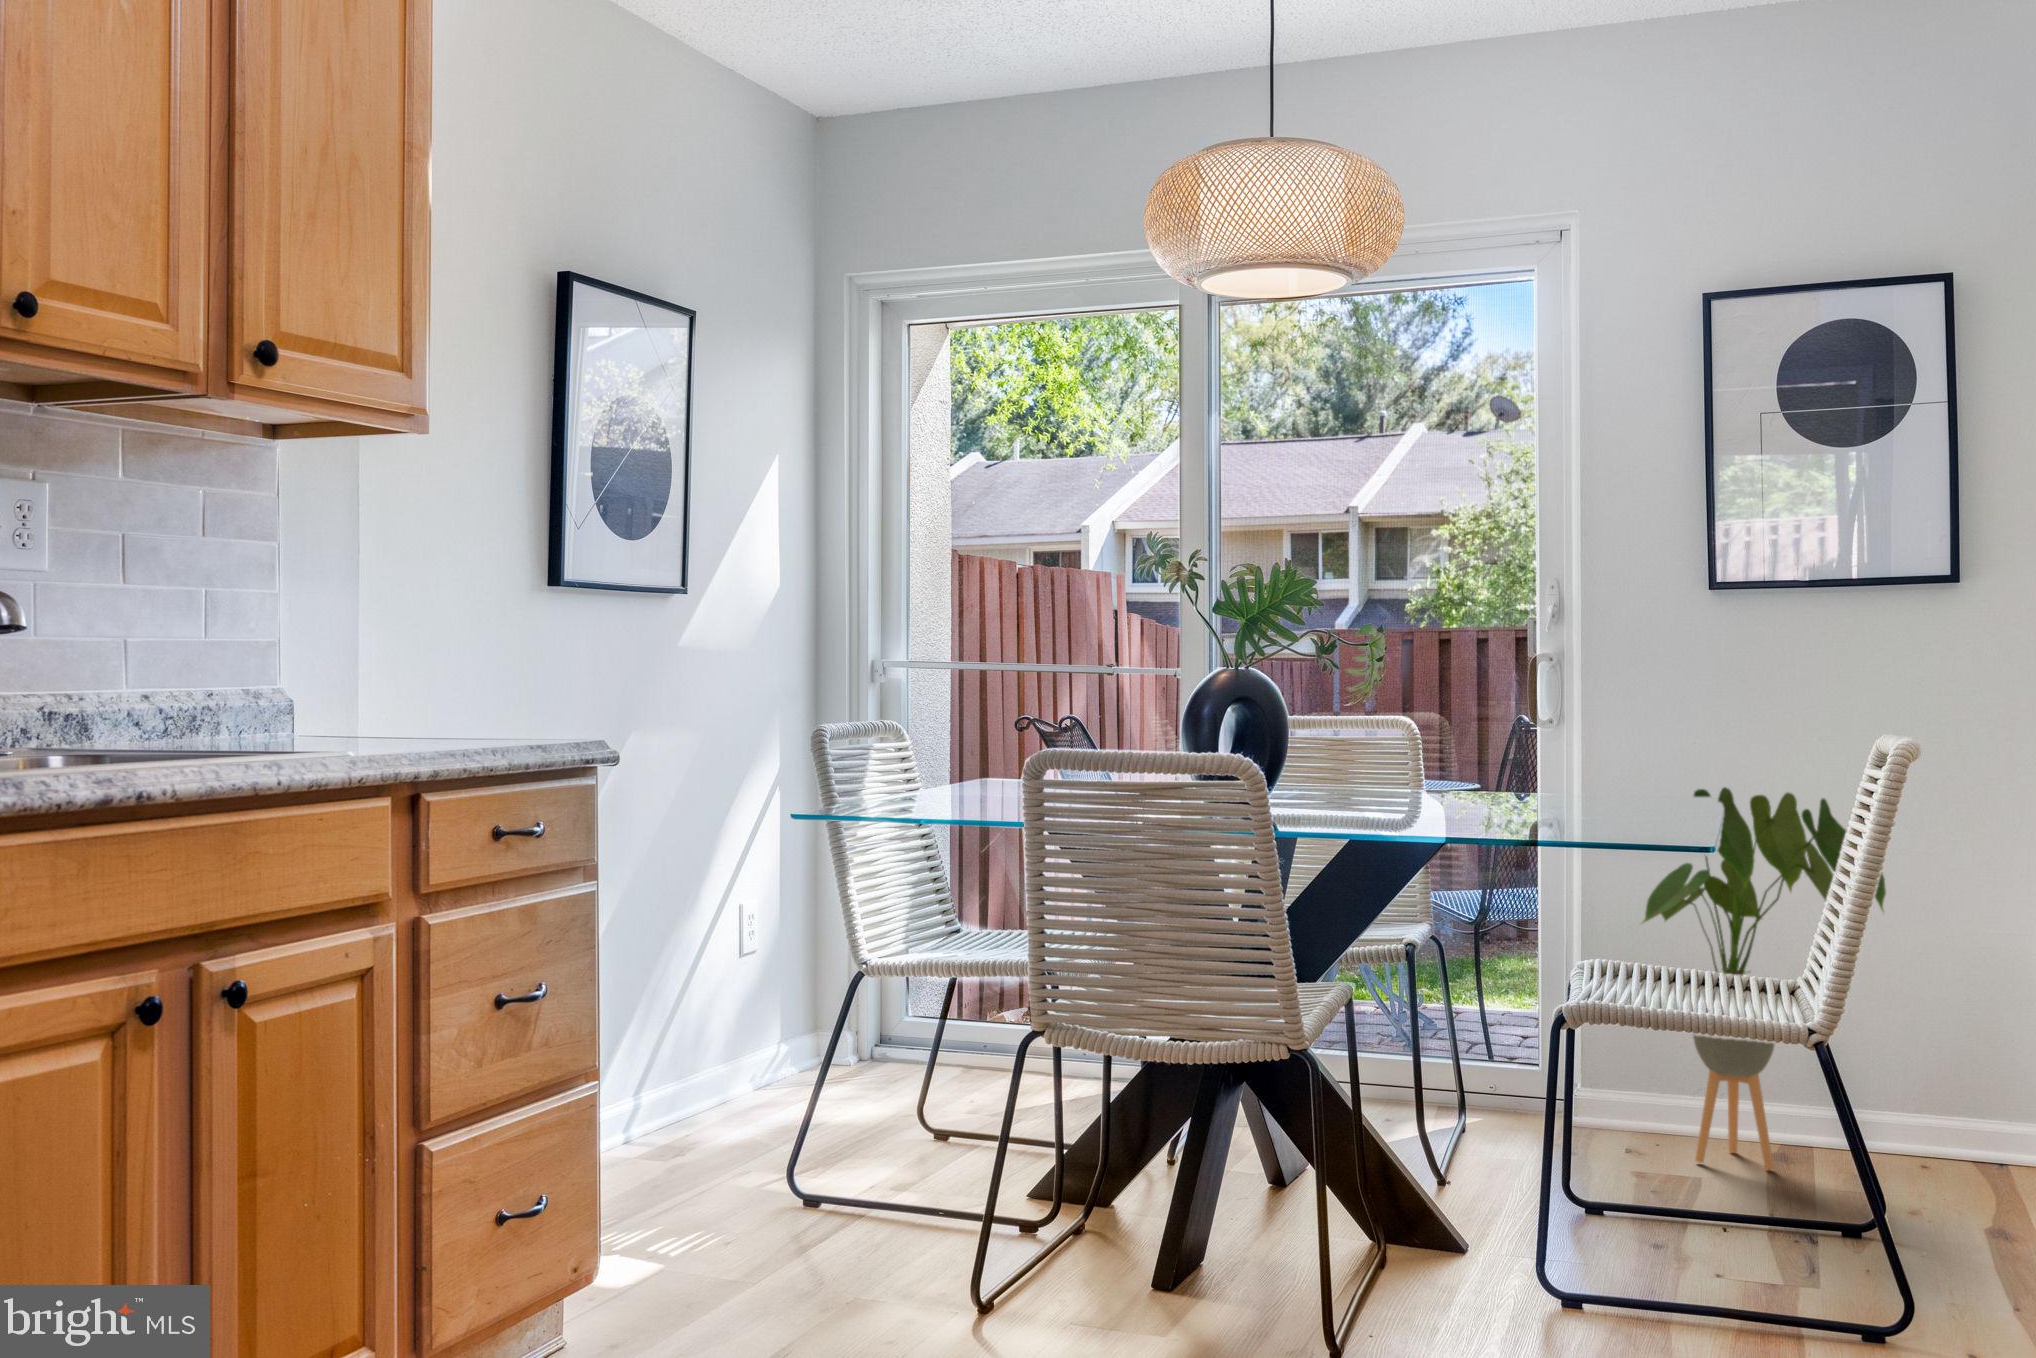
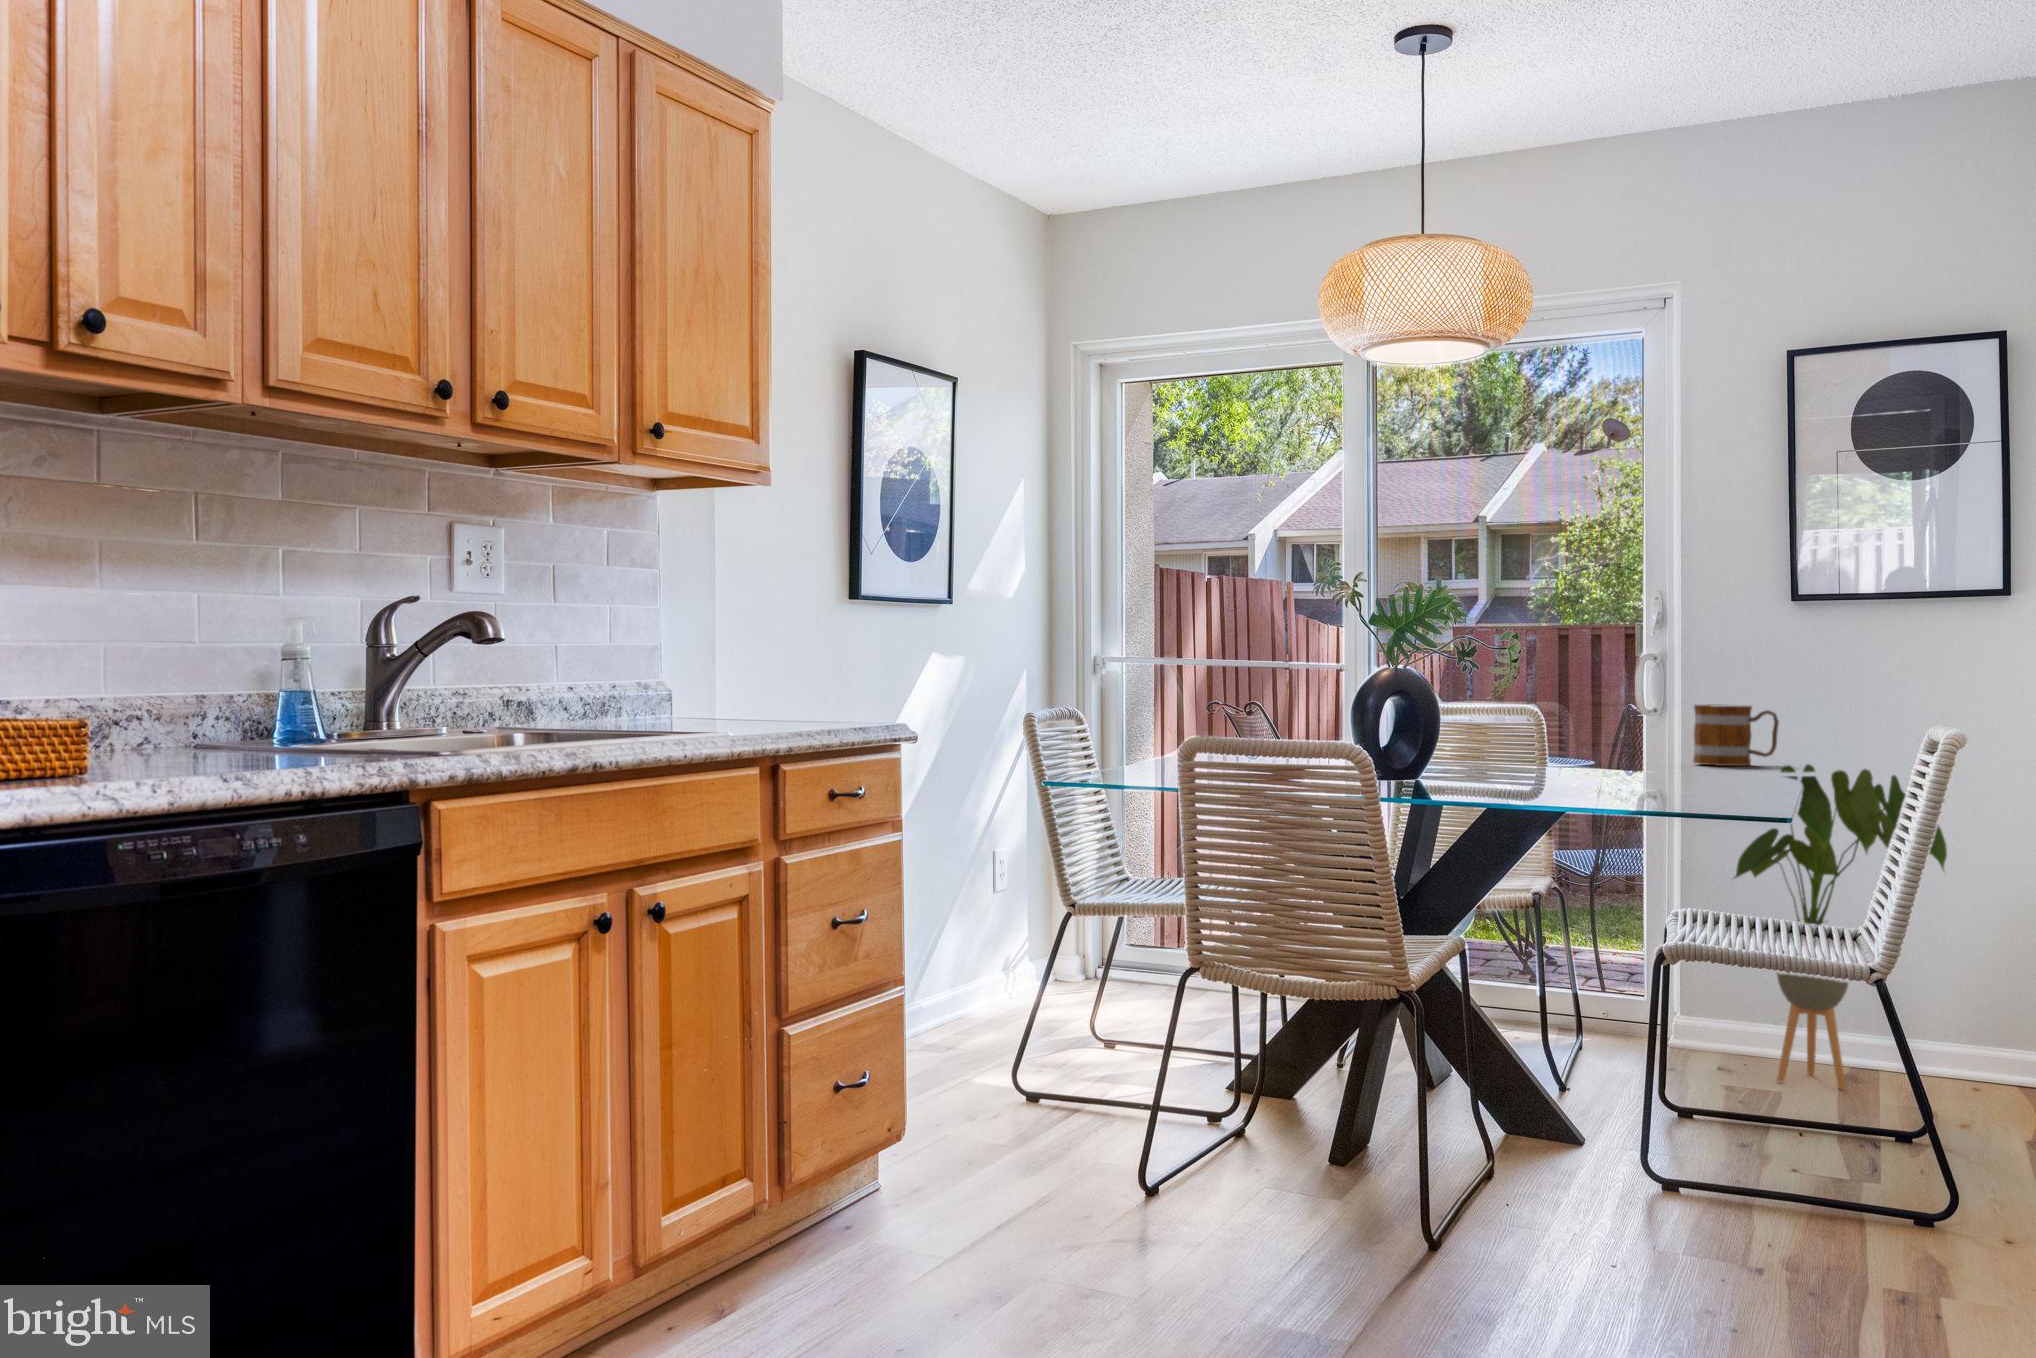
mug: none [1593,721,1689,791] -> present [1693,704,1779,766]

